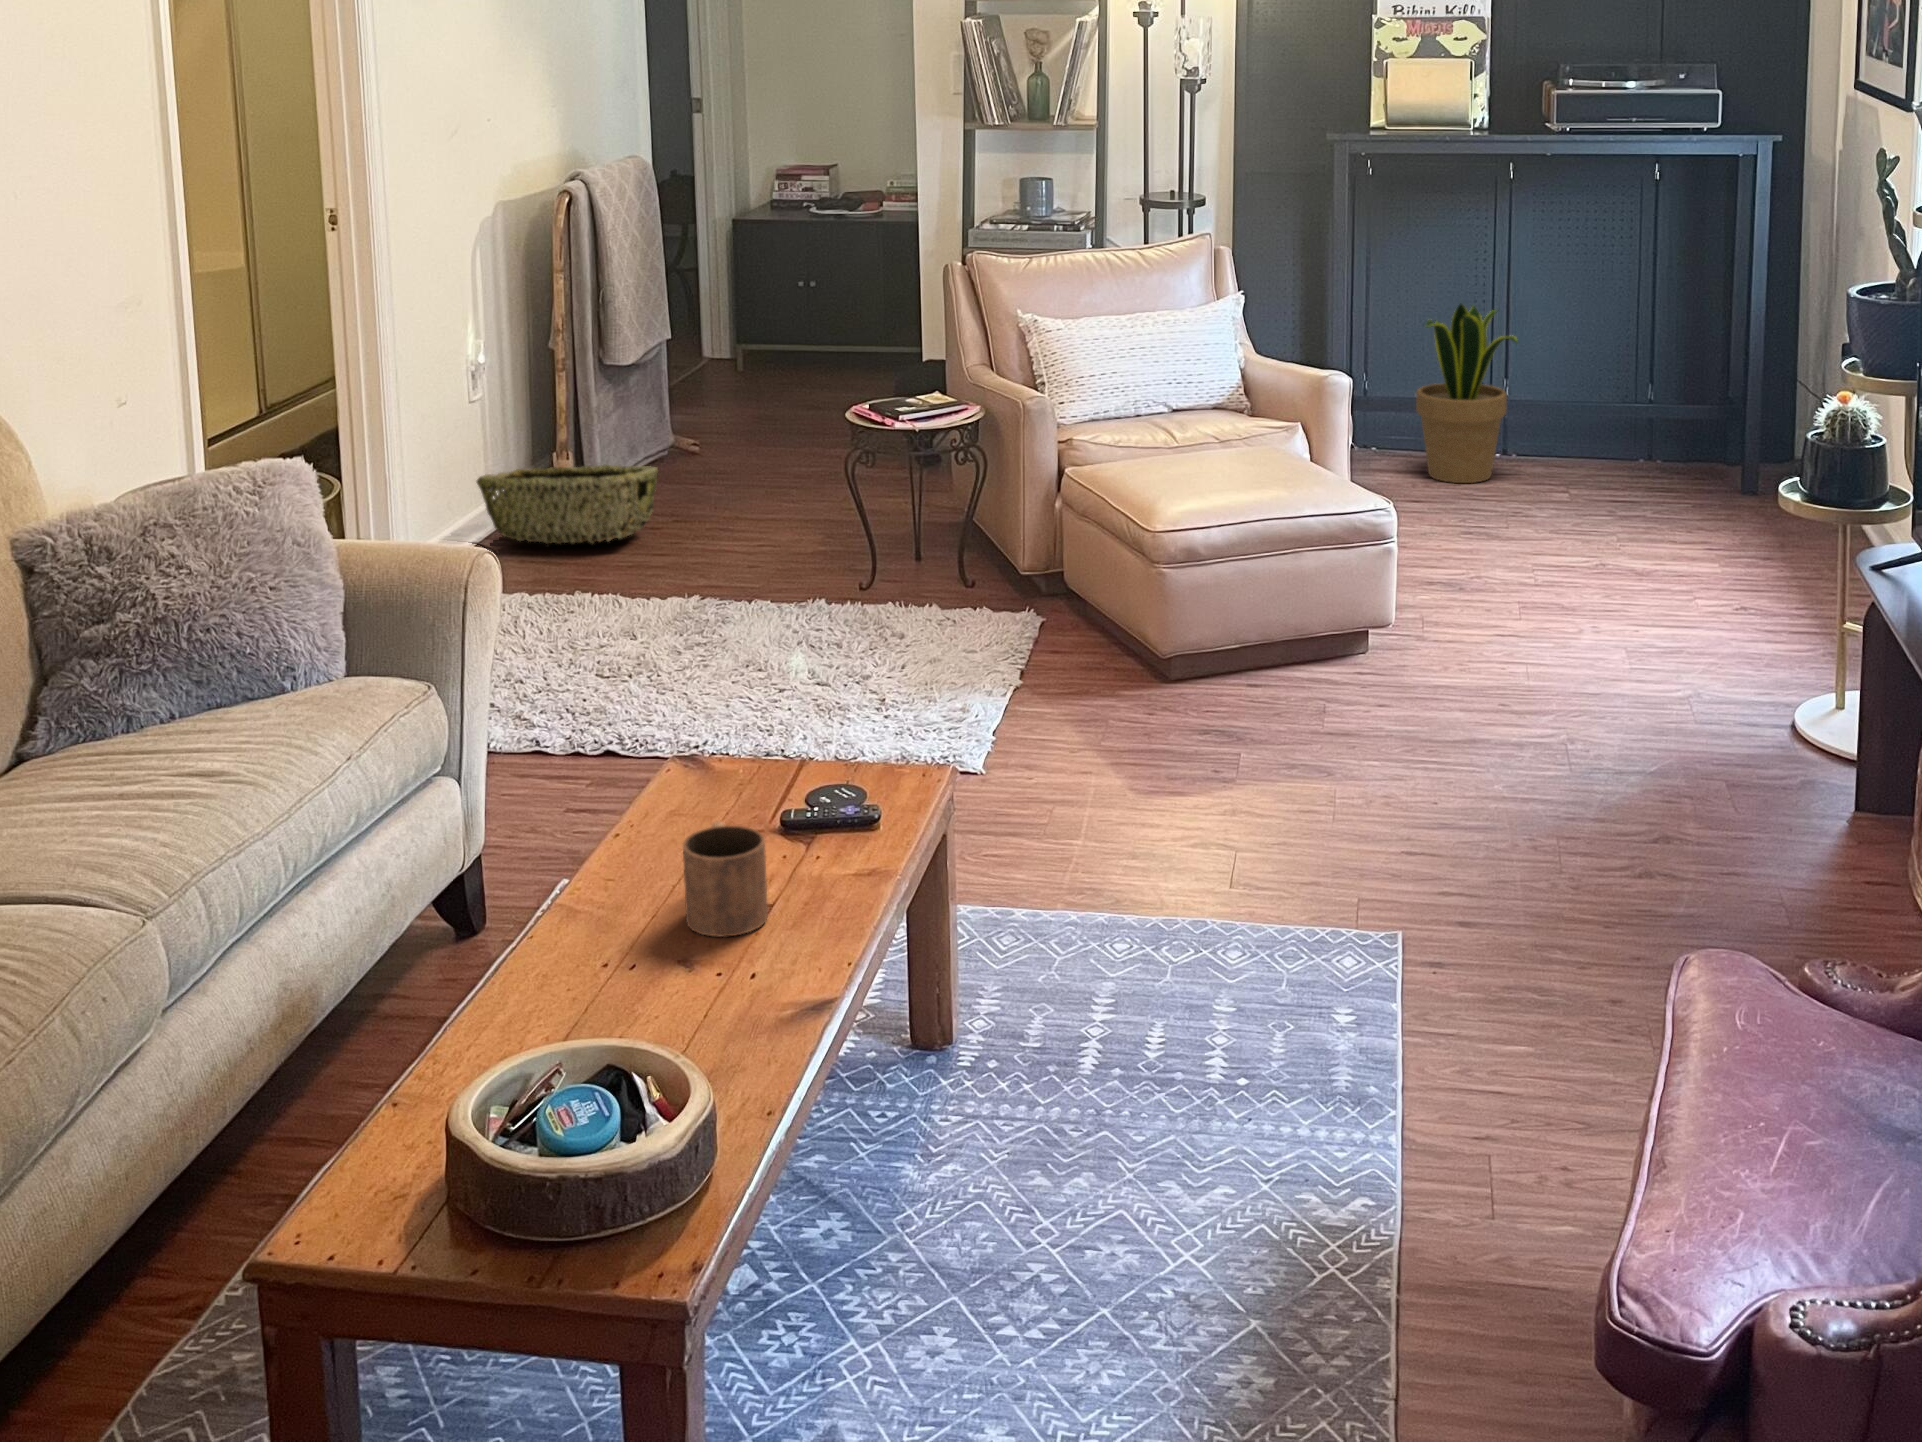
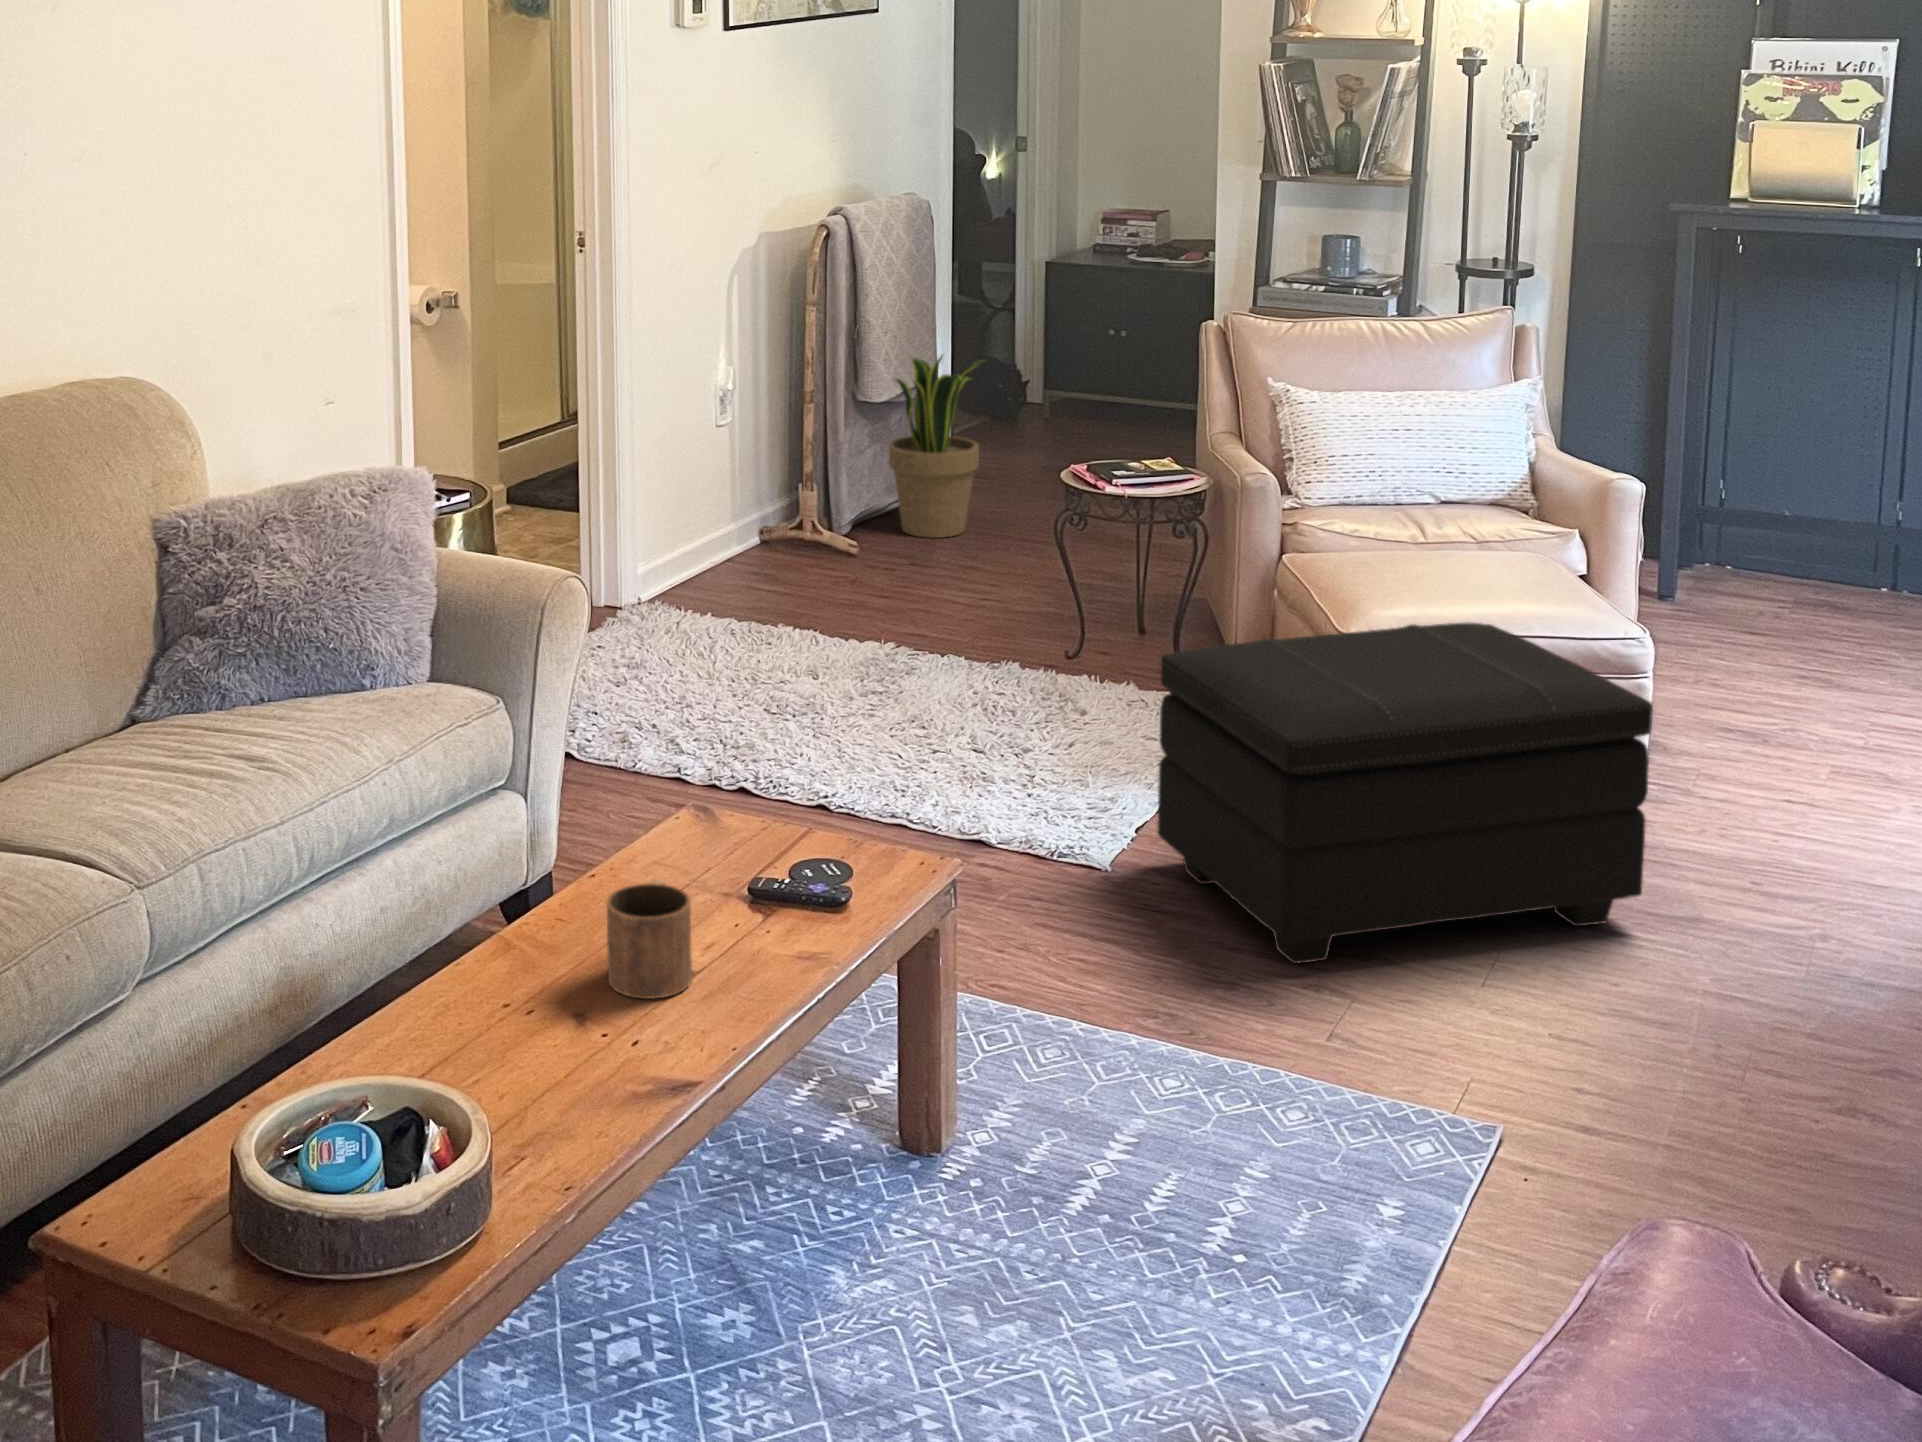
potted plant: present [1416,304,1518,483] -> present [889,356,985,538]
woven basket: present [477,465,658,544] -> none [716,496,895,578]
footstool: none [1022,512,1441,831] -> present [1158,622,1653,964]

